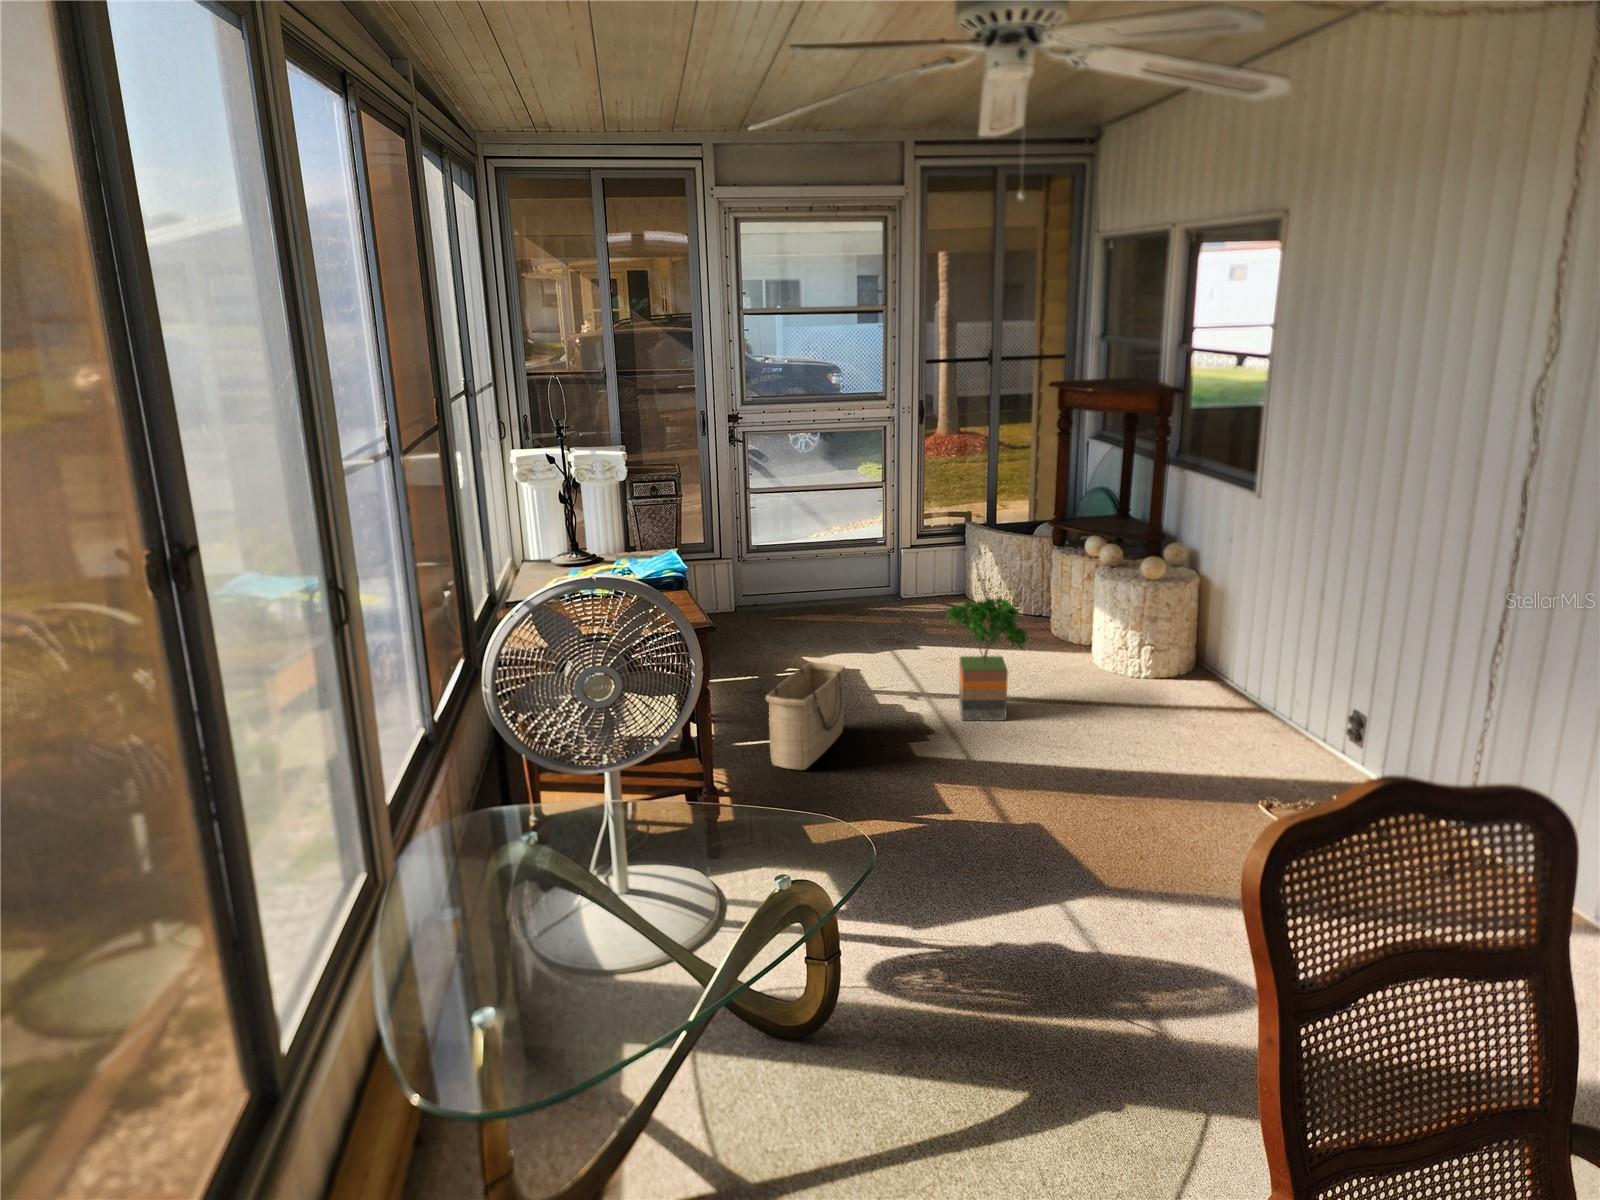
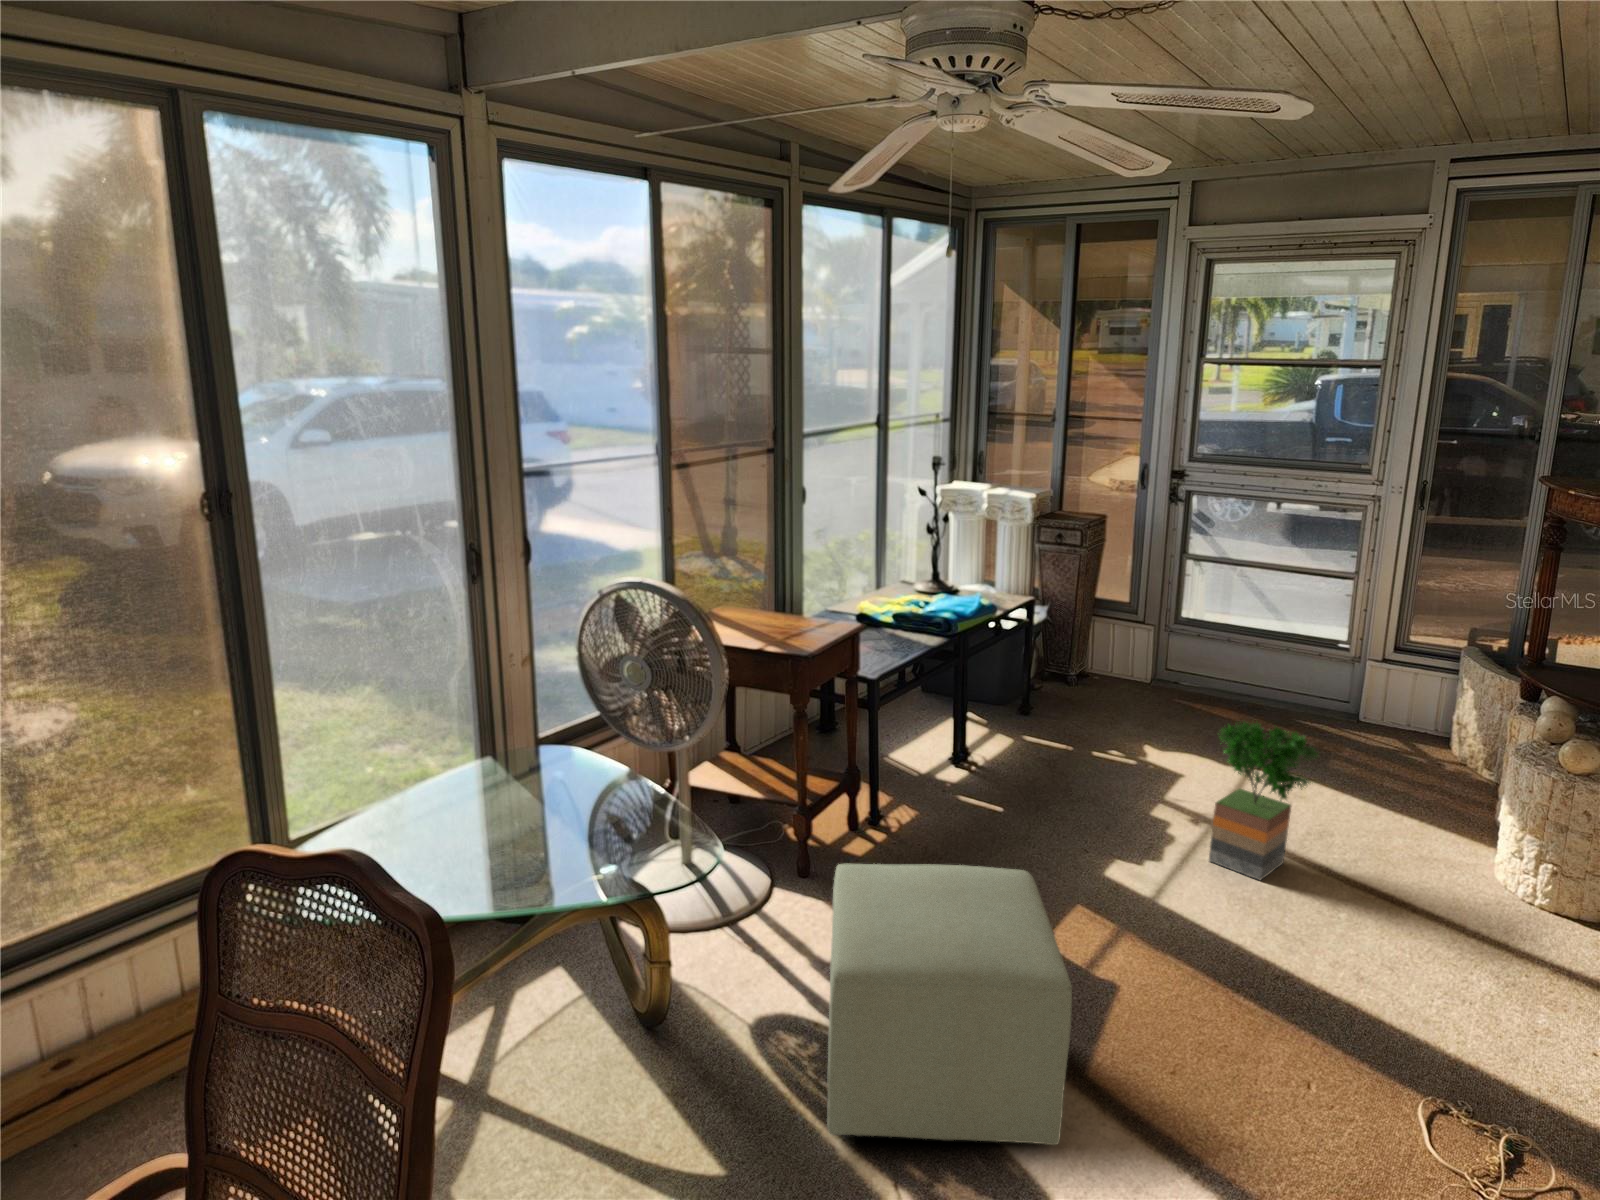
basket: present [766,662,845,770] -> none [950,740,1073,842]
ottoman: none [904,741,1175,1003] -> present [827,864,1072,1145]

